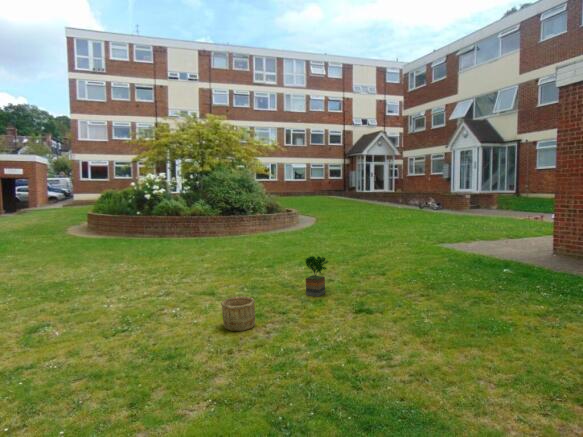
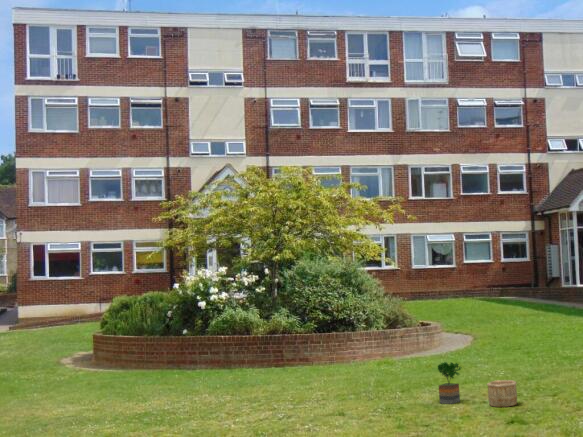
wooden bucket: present [221,296,255,331] -> present [487,380,517,407]

